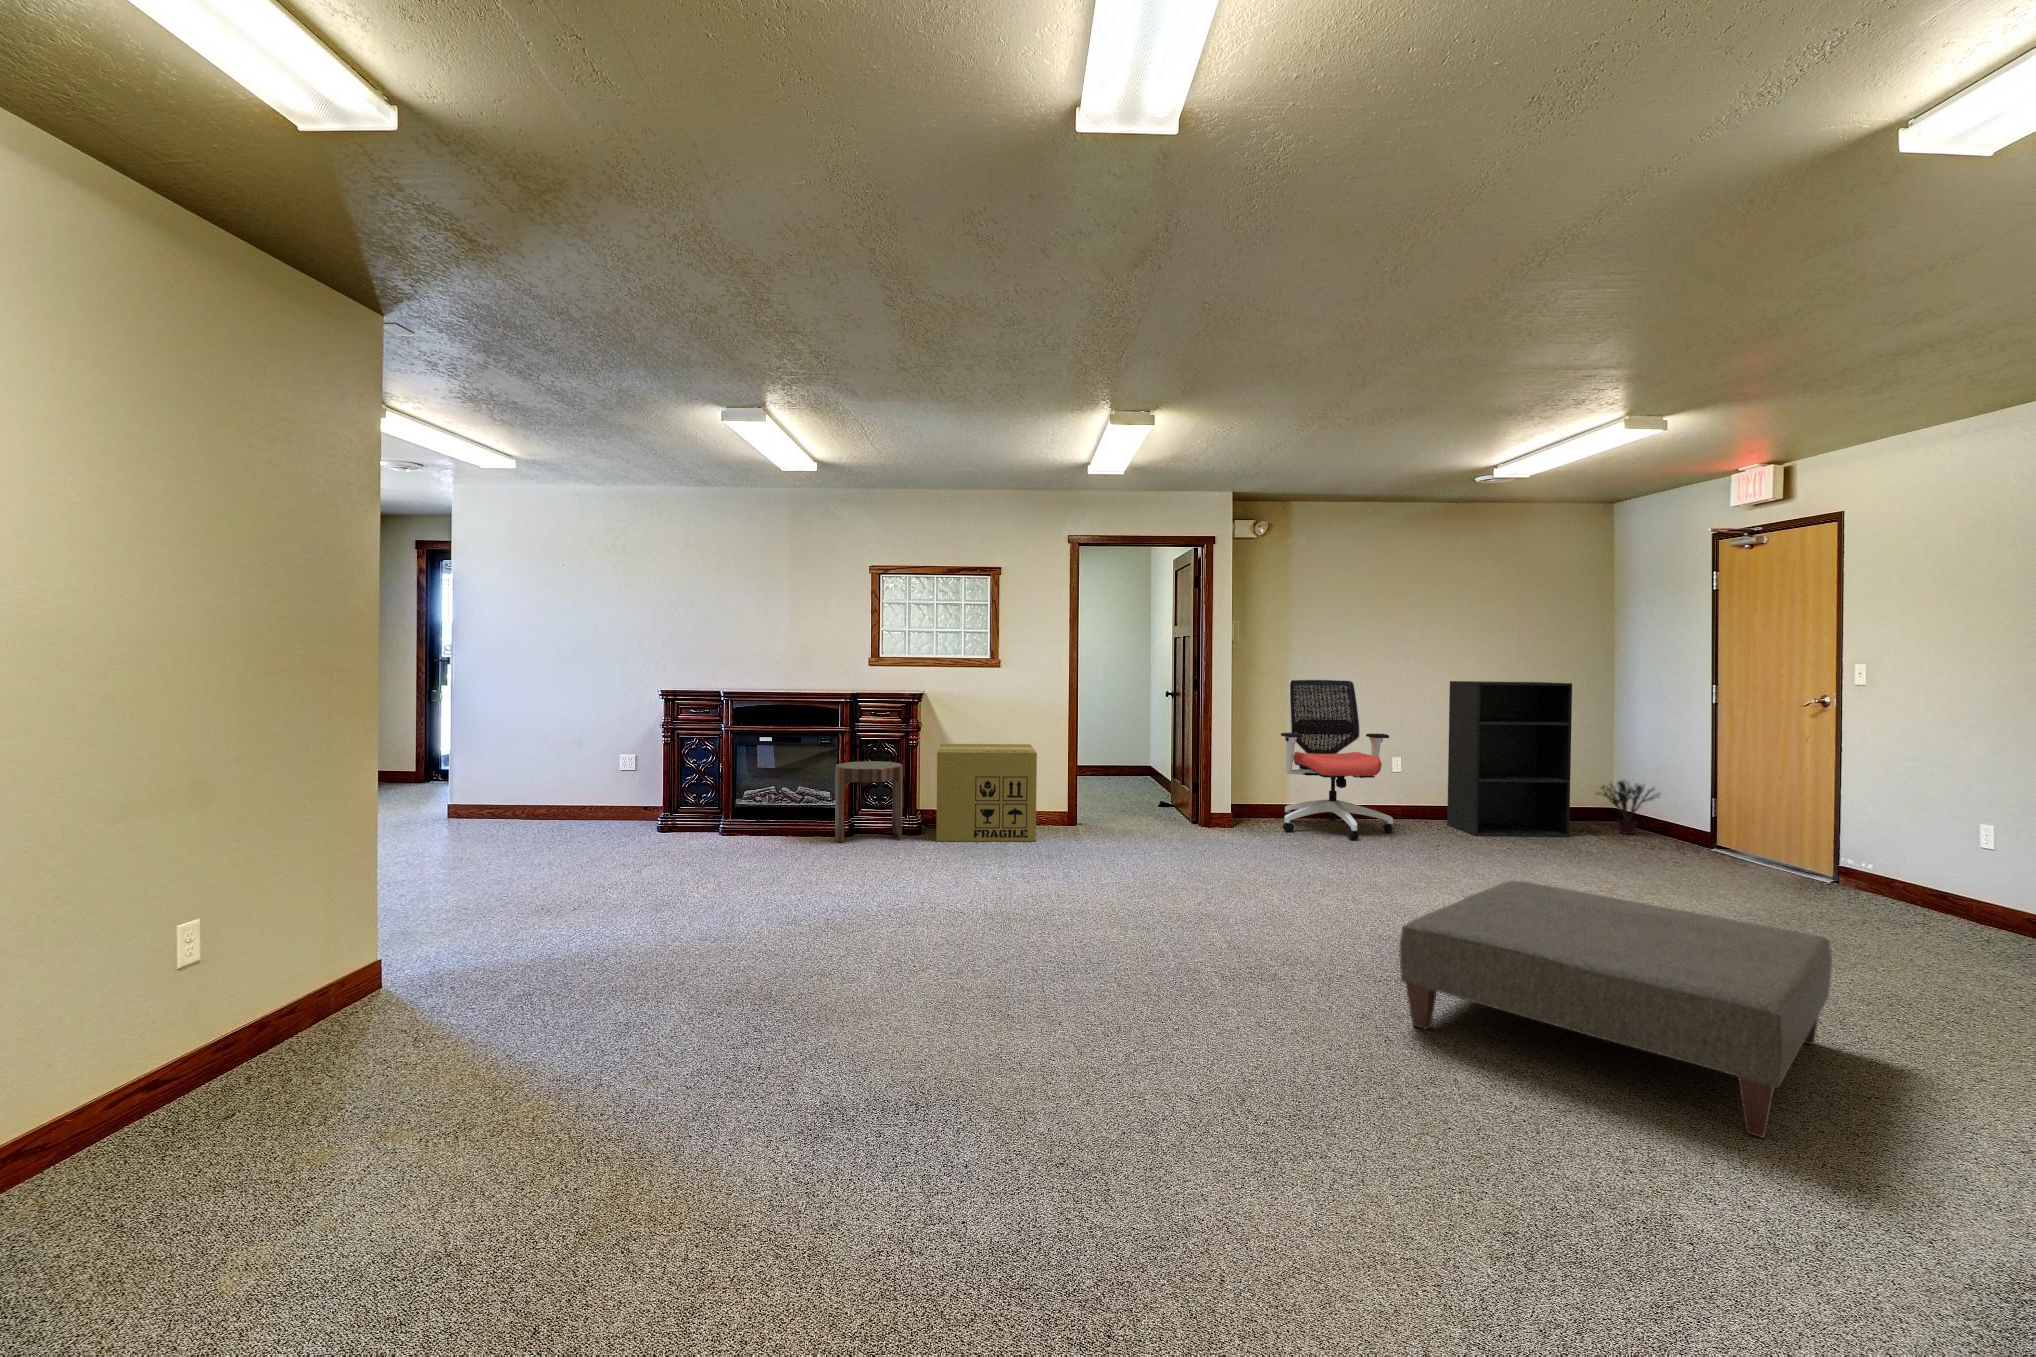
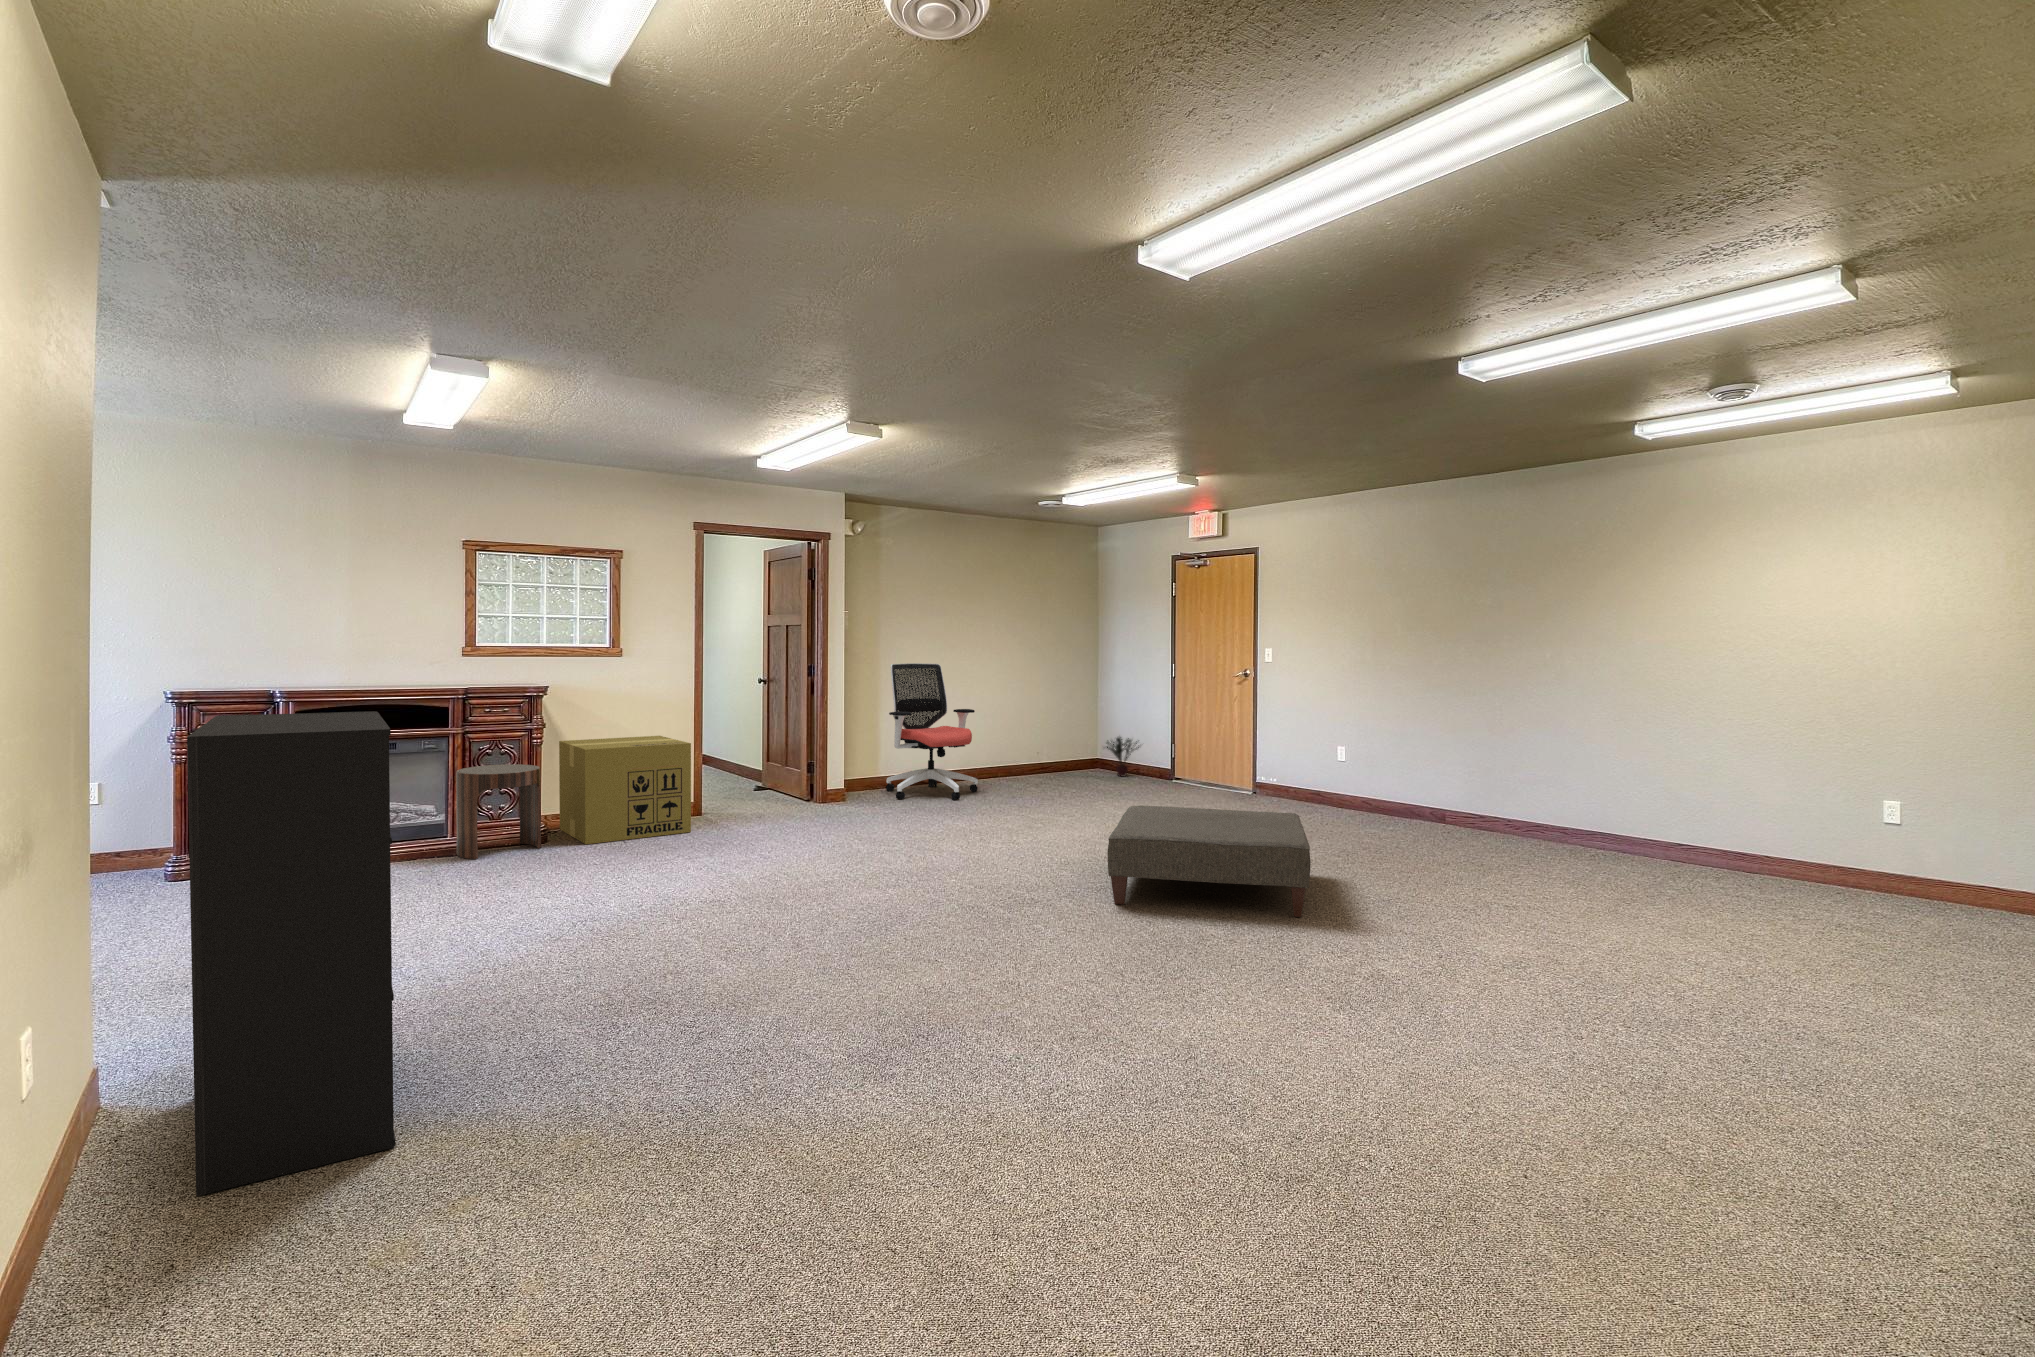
bookshelf: present [1447,681,1572,837] -> present [187,711,396,1196]

